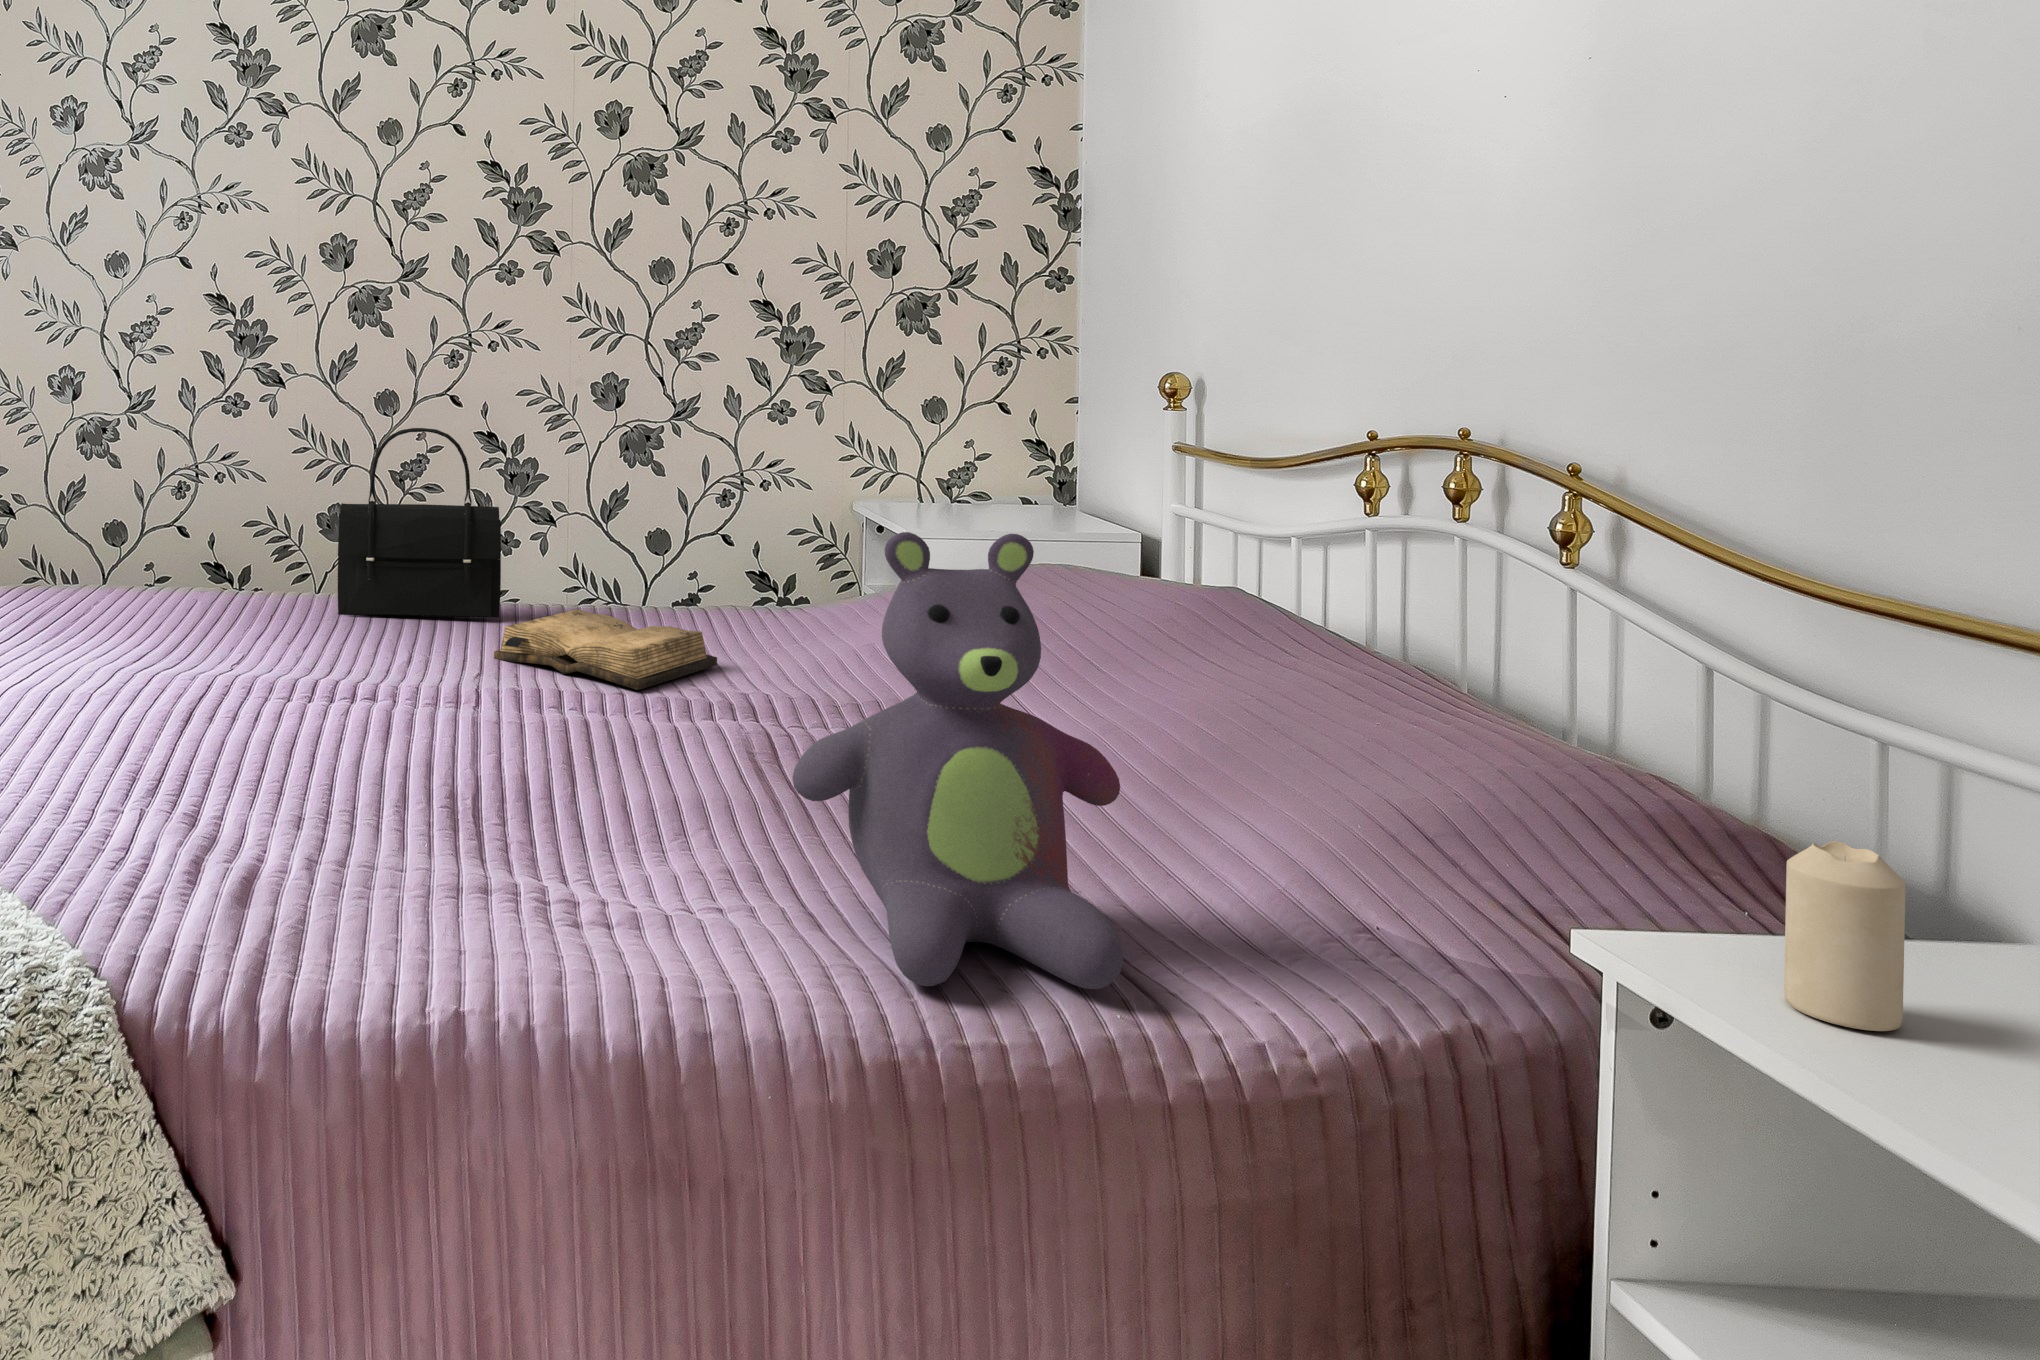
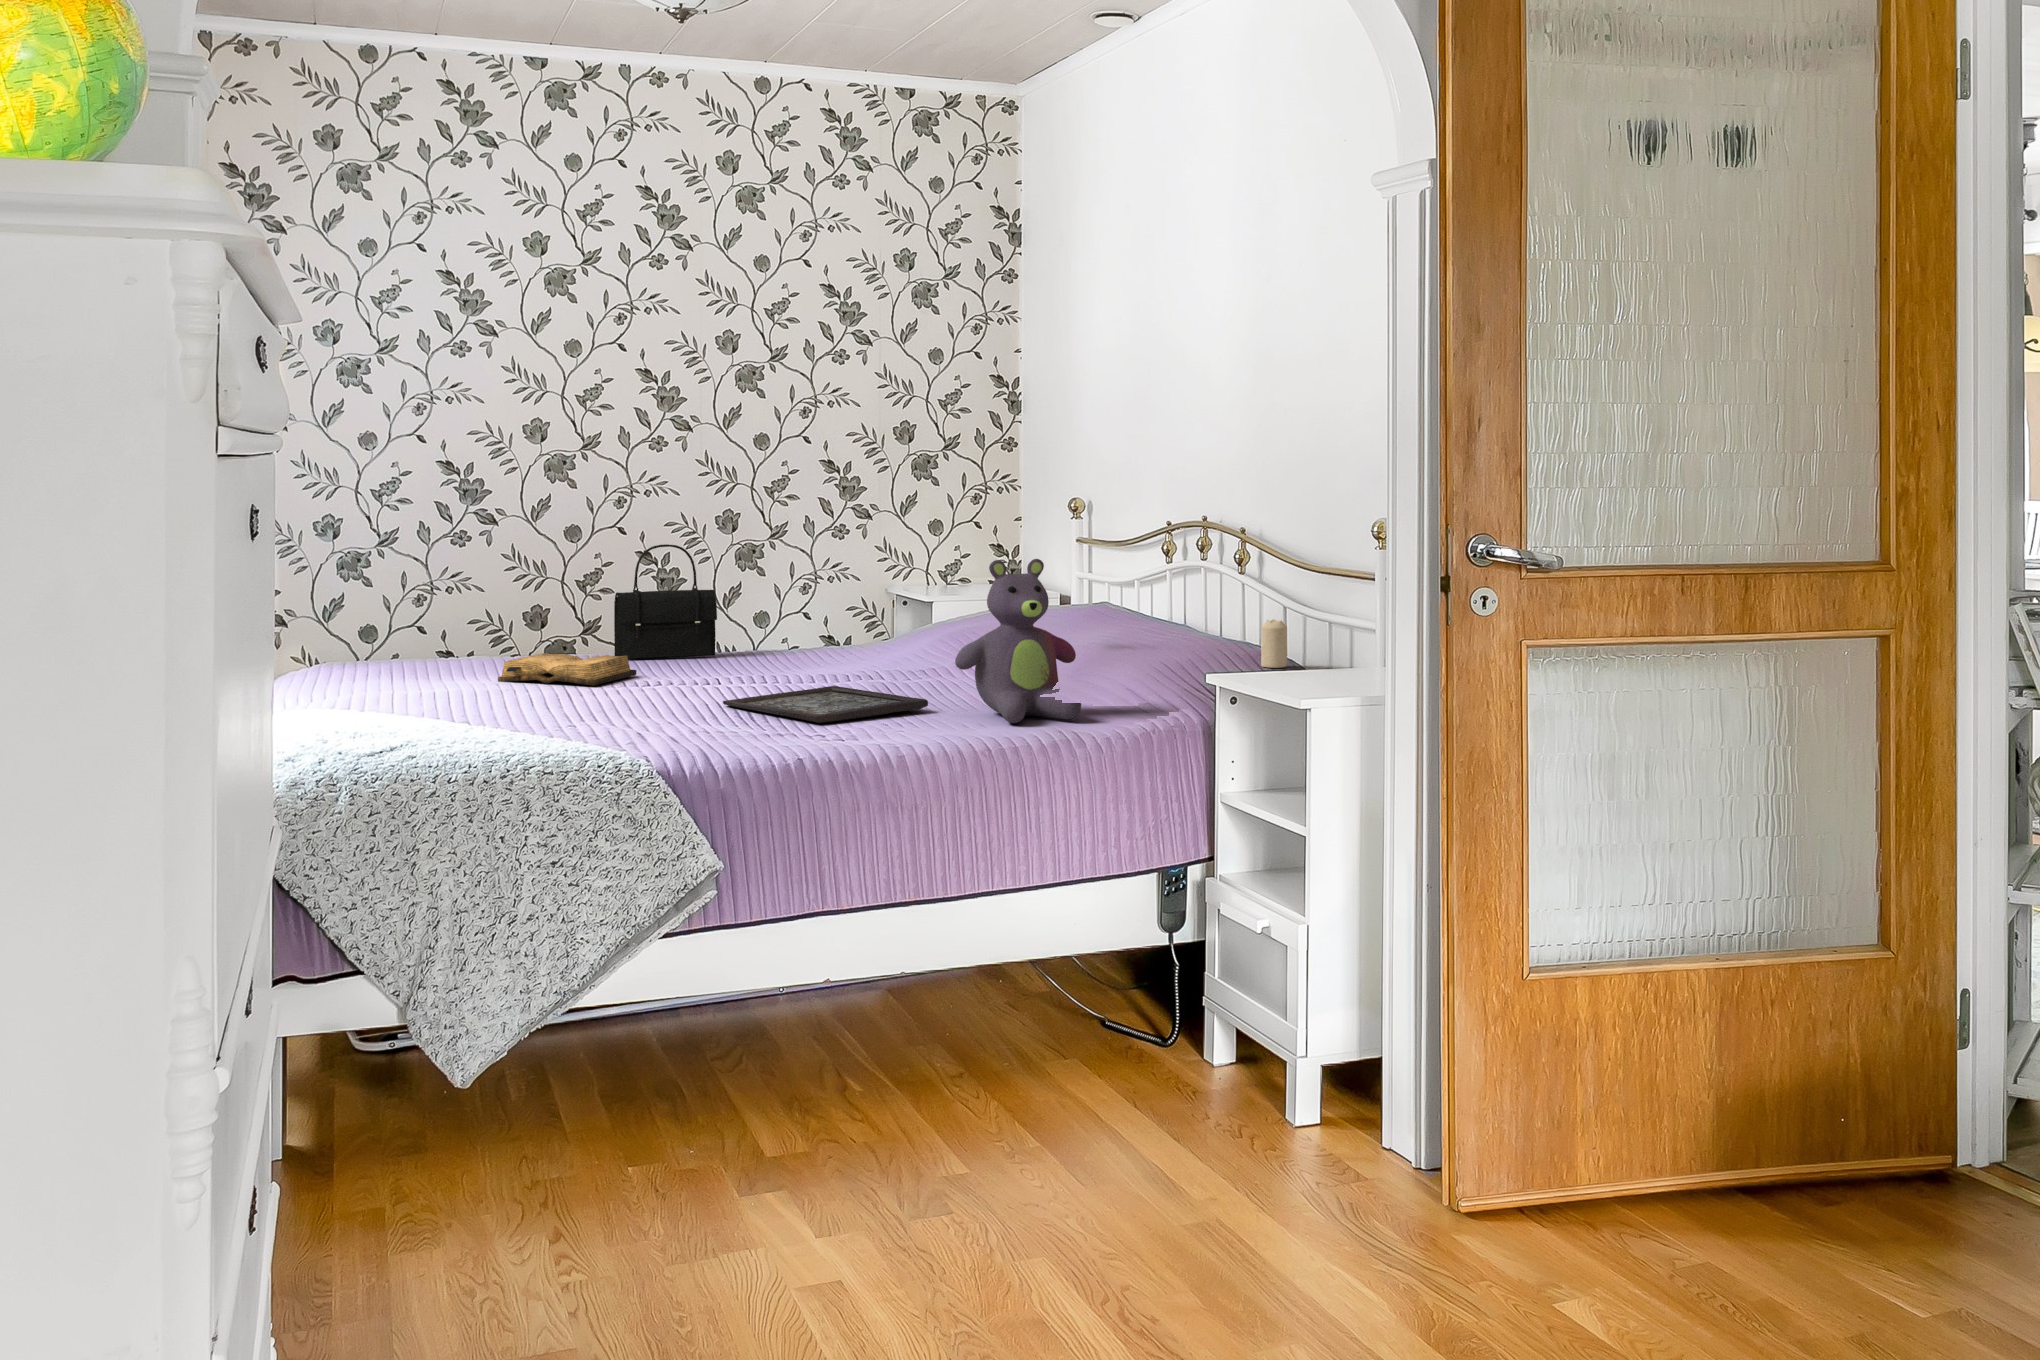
diary: present [494,609,717,690] -> present [498,653,637,686]
tray: none [332,751,739,901] -> present [723,686,928,723]

